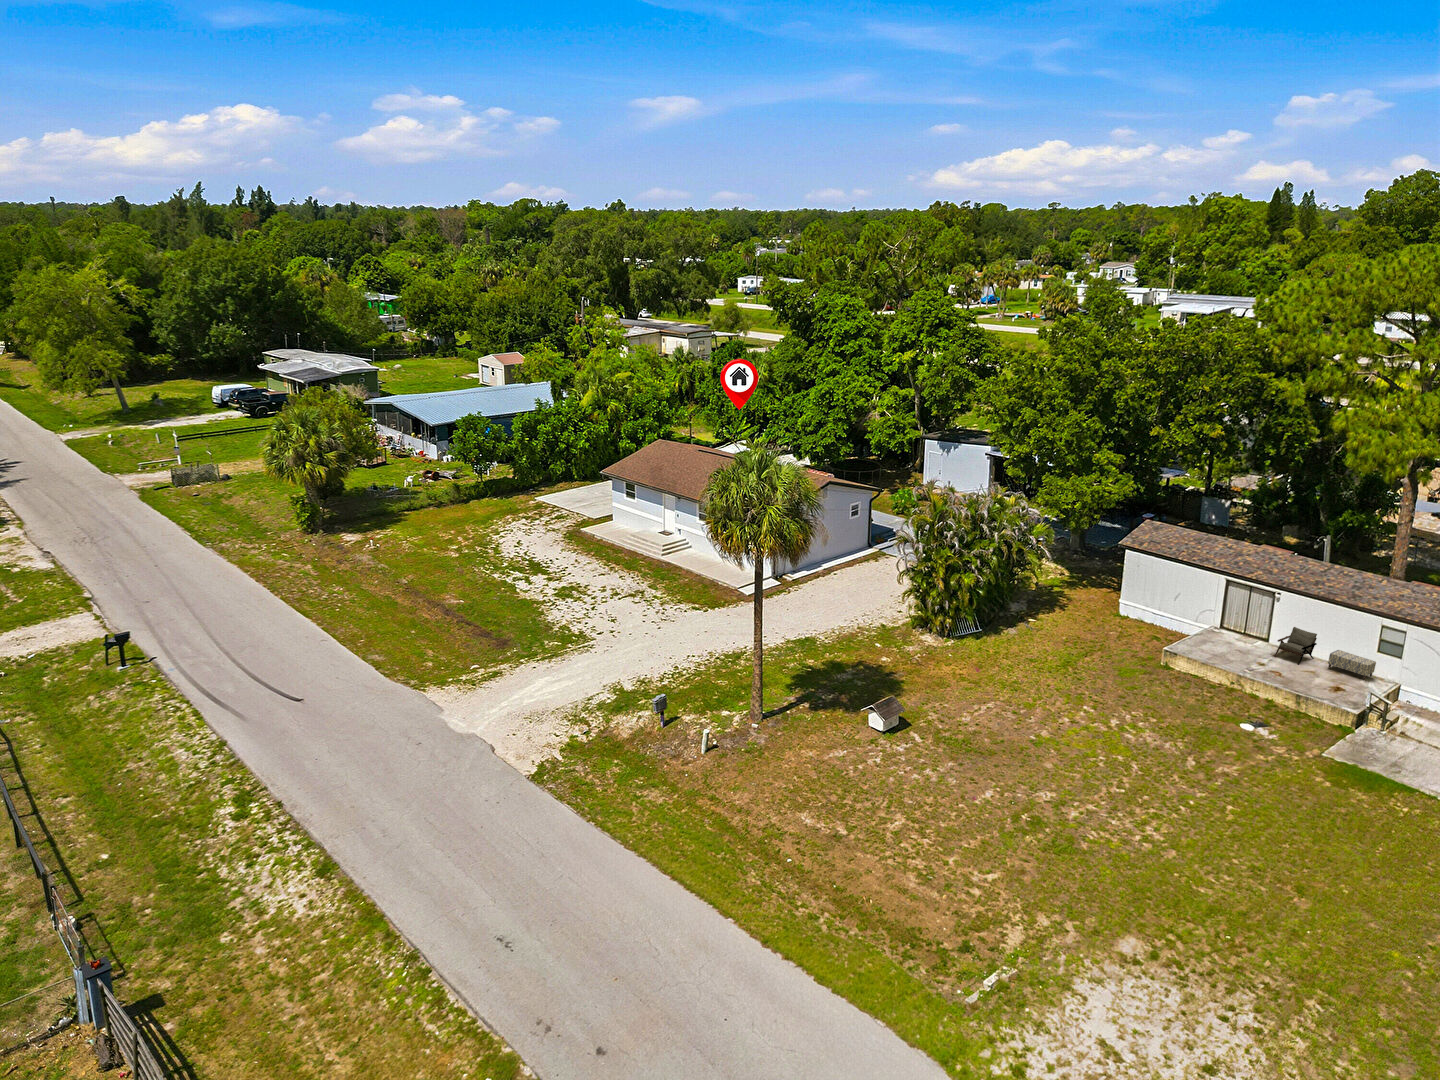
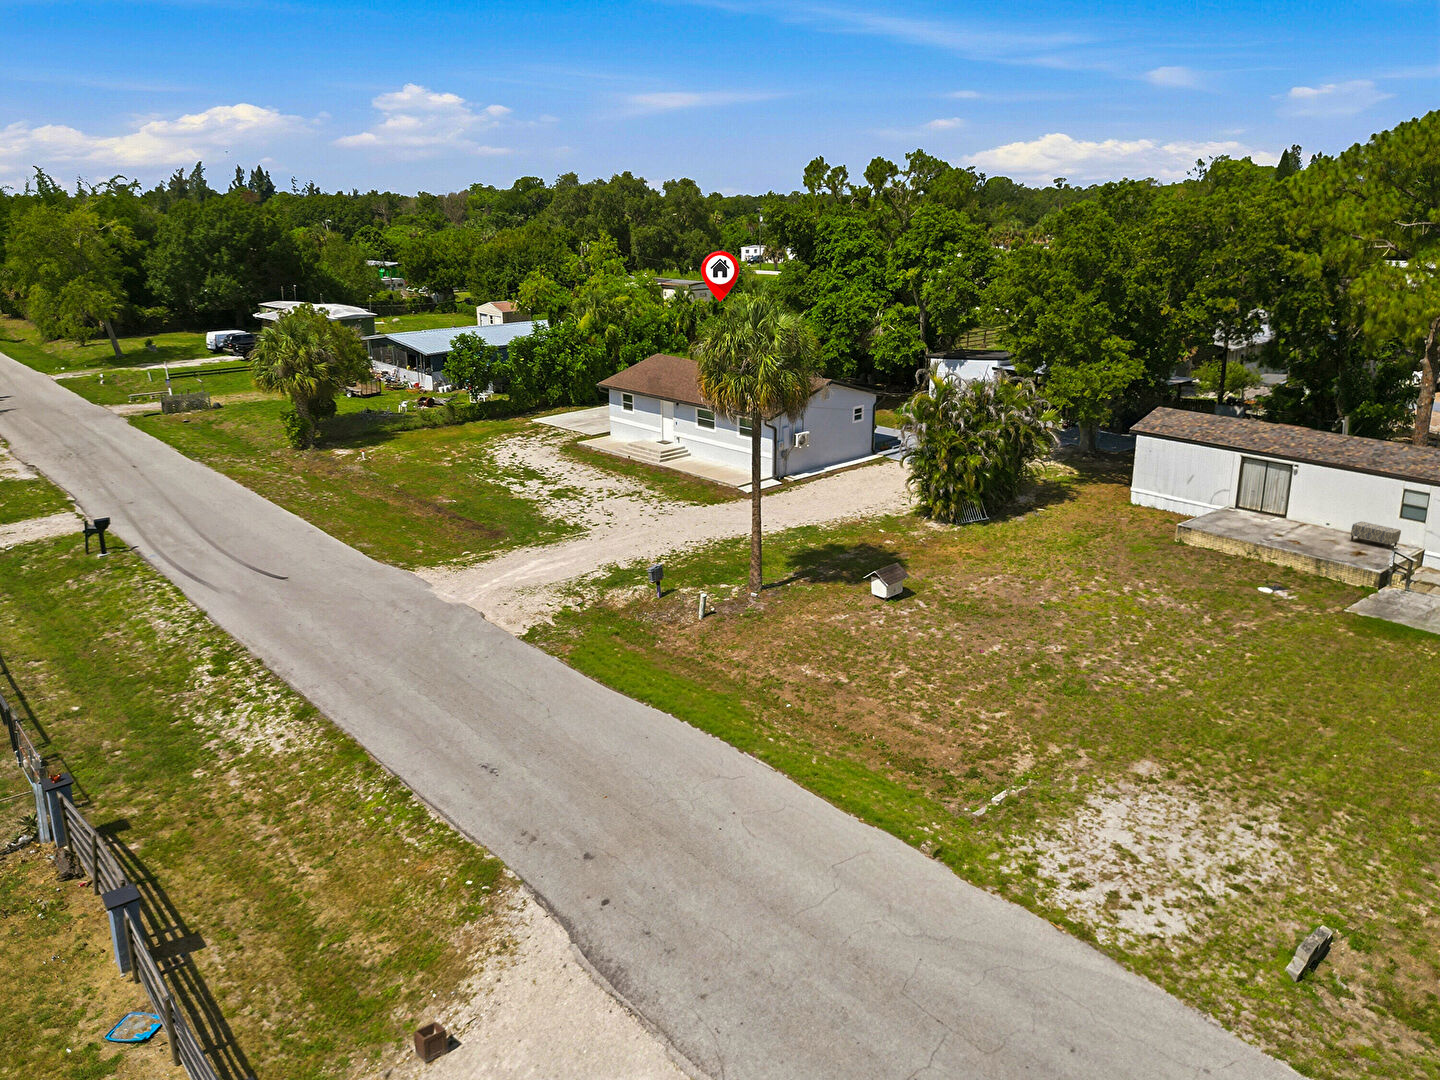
armchair: present [1275,627,1317,665] -> none [1294,501,1339,539]

